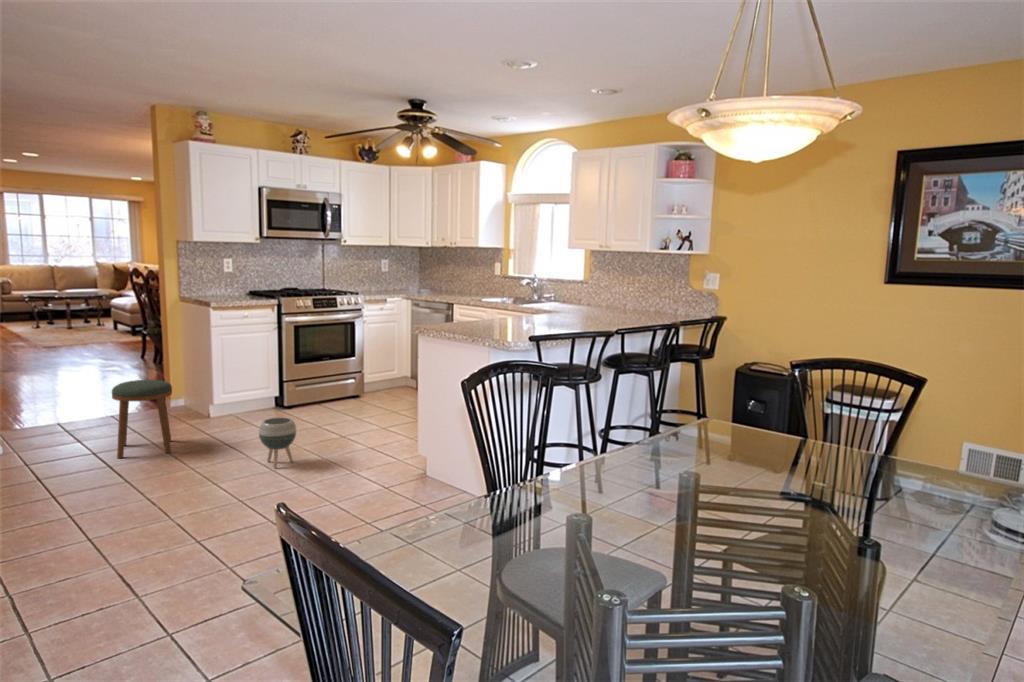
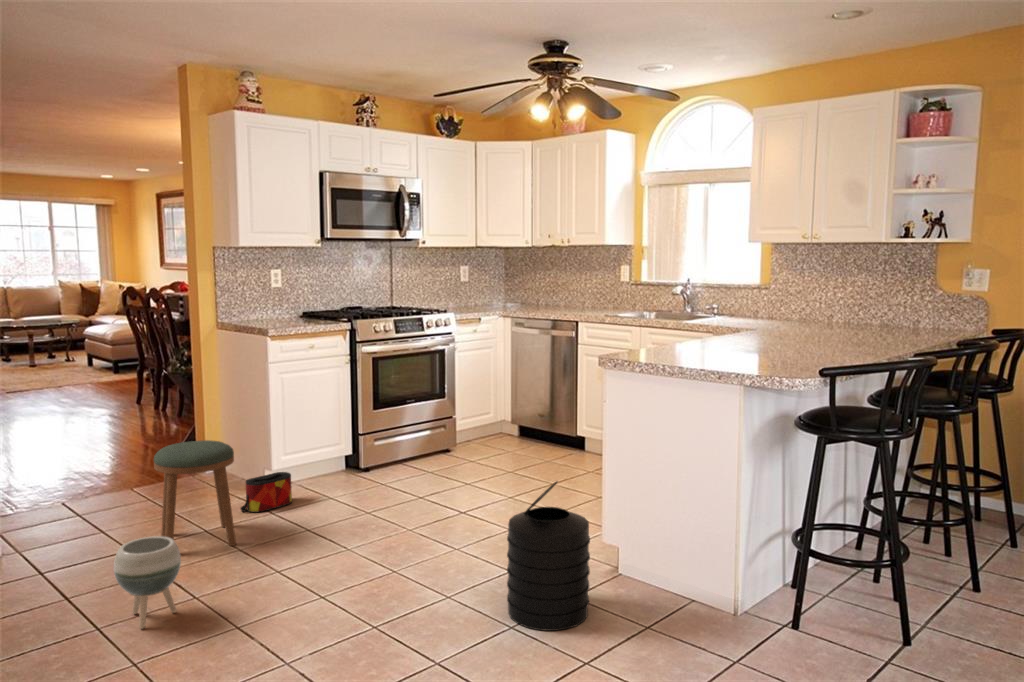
bag: none [184,405,224,433] -> present [241,472,292,513]
trash can: none [335,409,392,508] -> present [507,481,590,631]
planter: present [259,417,296,468] -> present [114,536,181,629]

